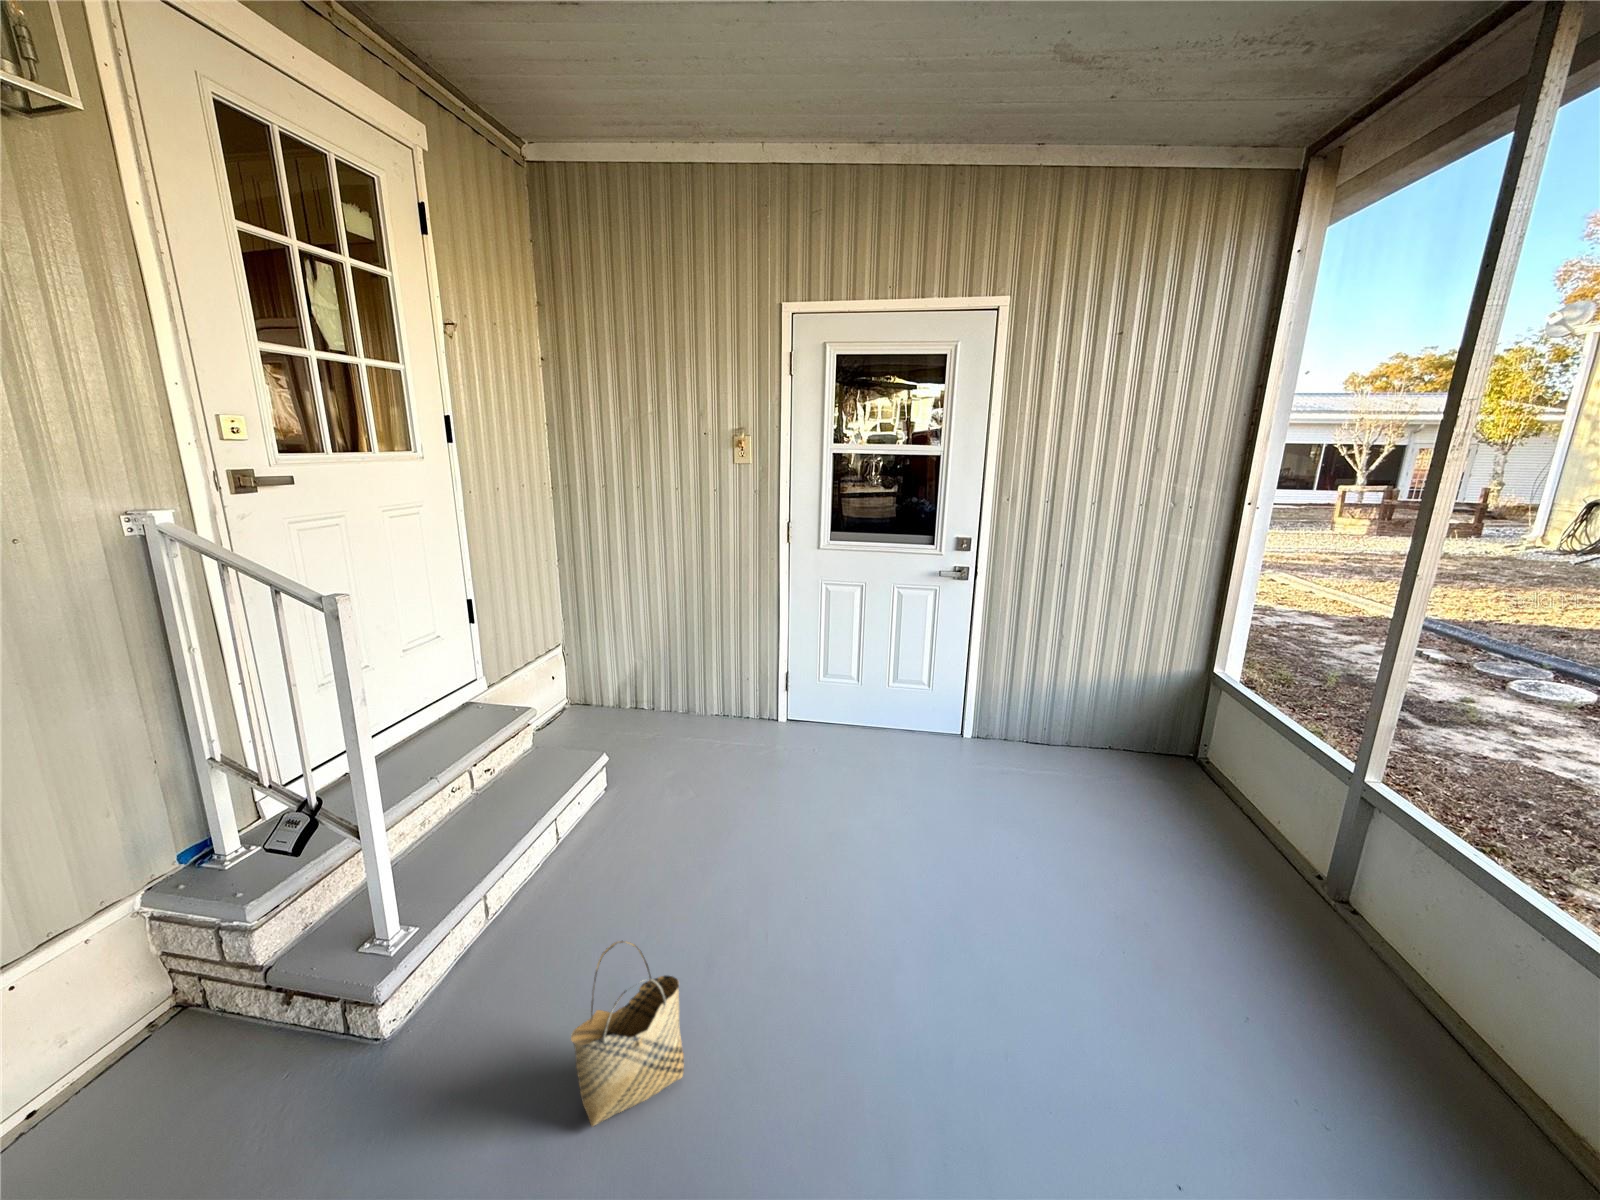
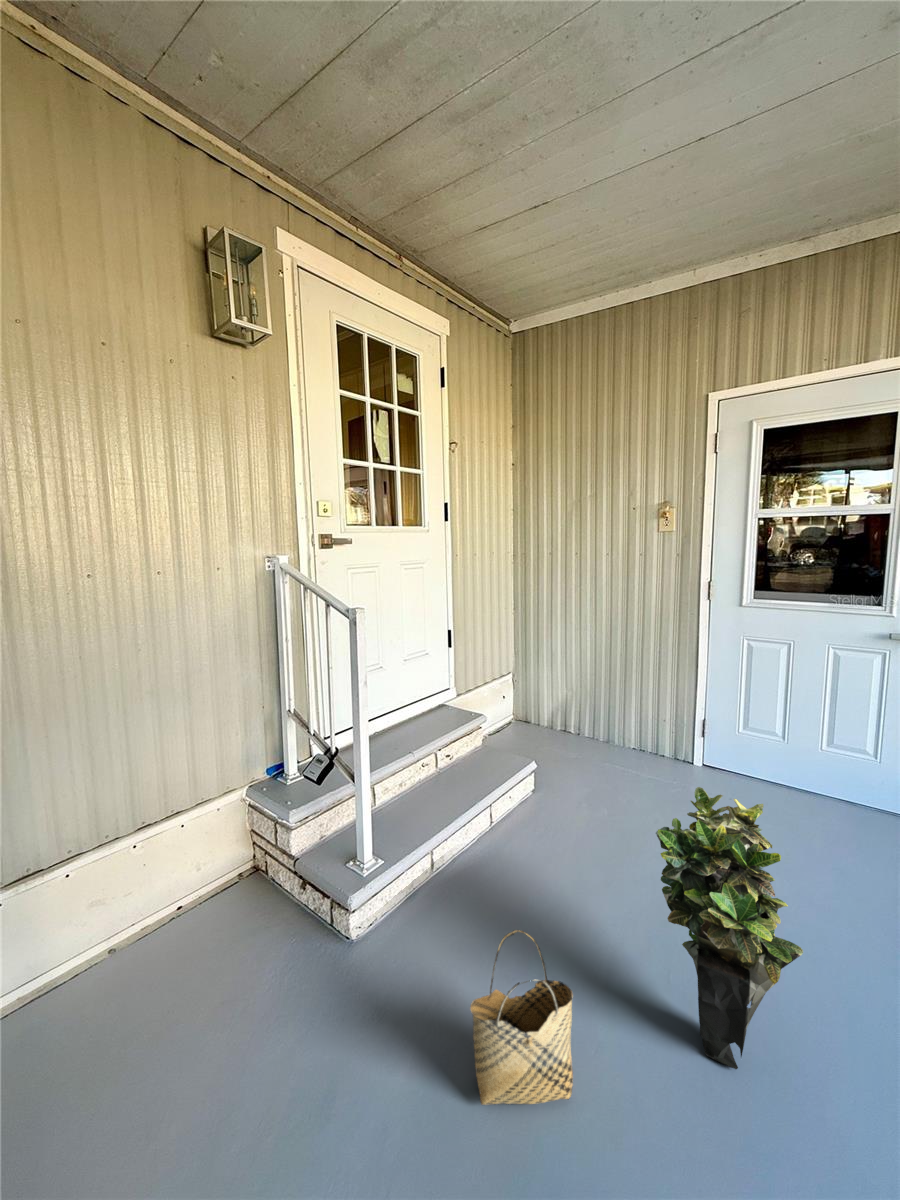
potted plant: none [749,748,871,987] -> present [656,787,803,1069]

